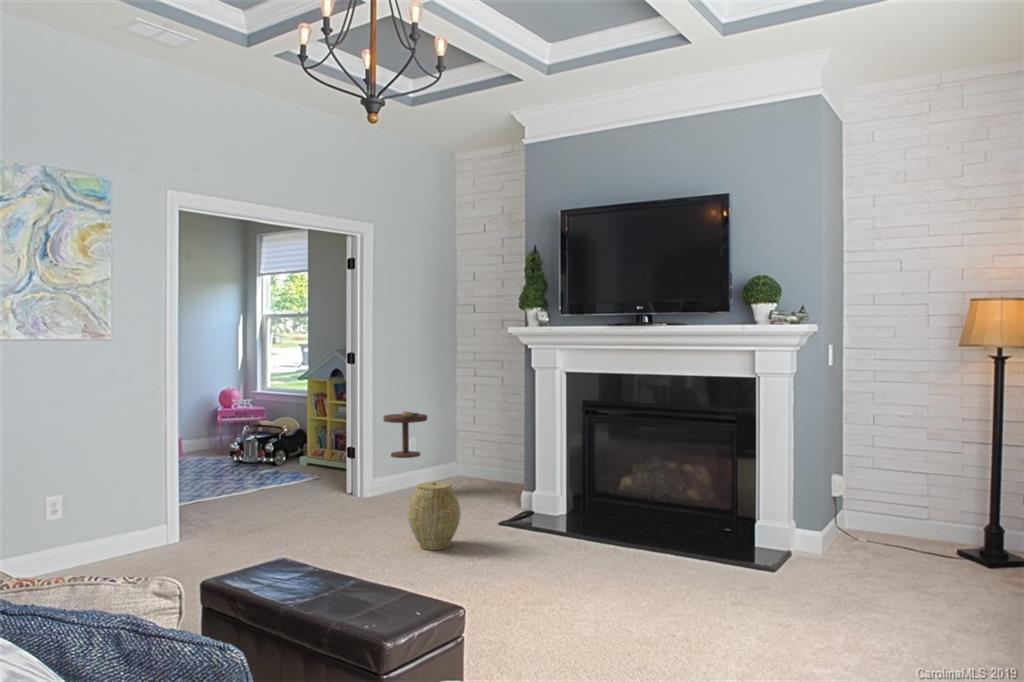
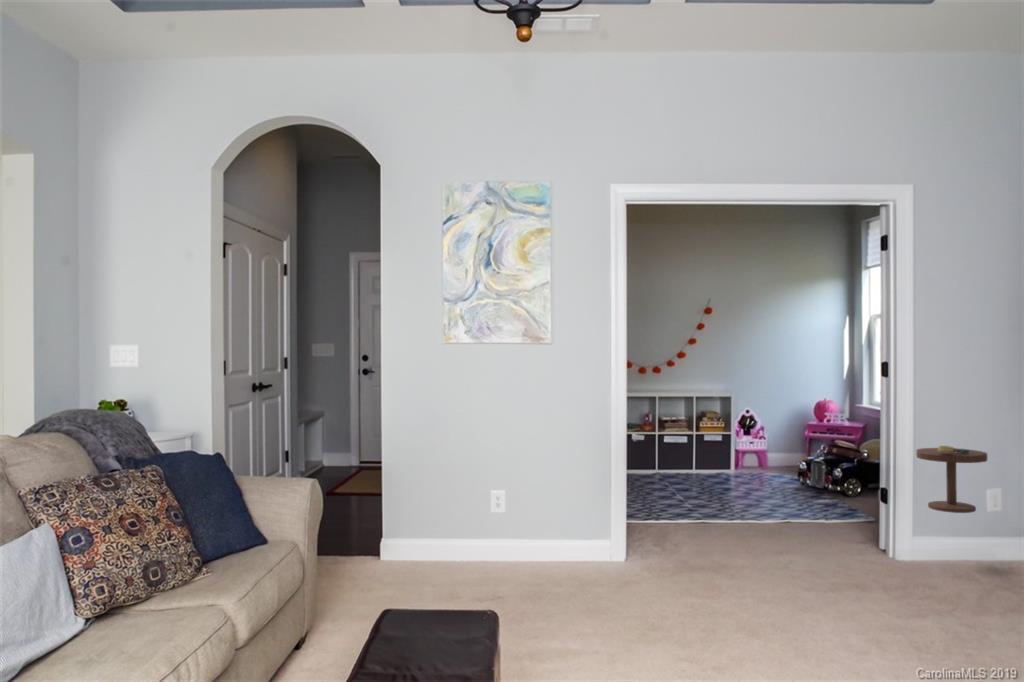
woven basket: present [408,481,461,550] -> none [838,551,923,655]

